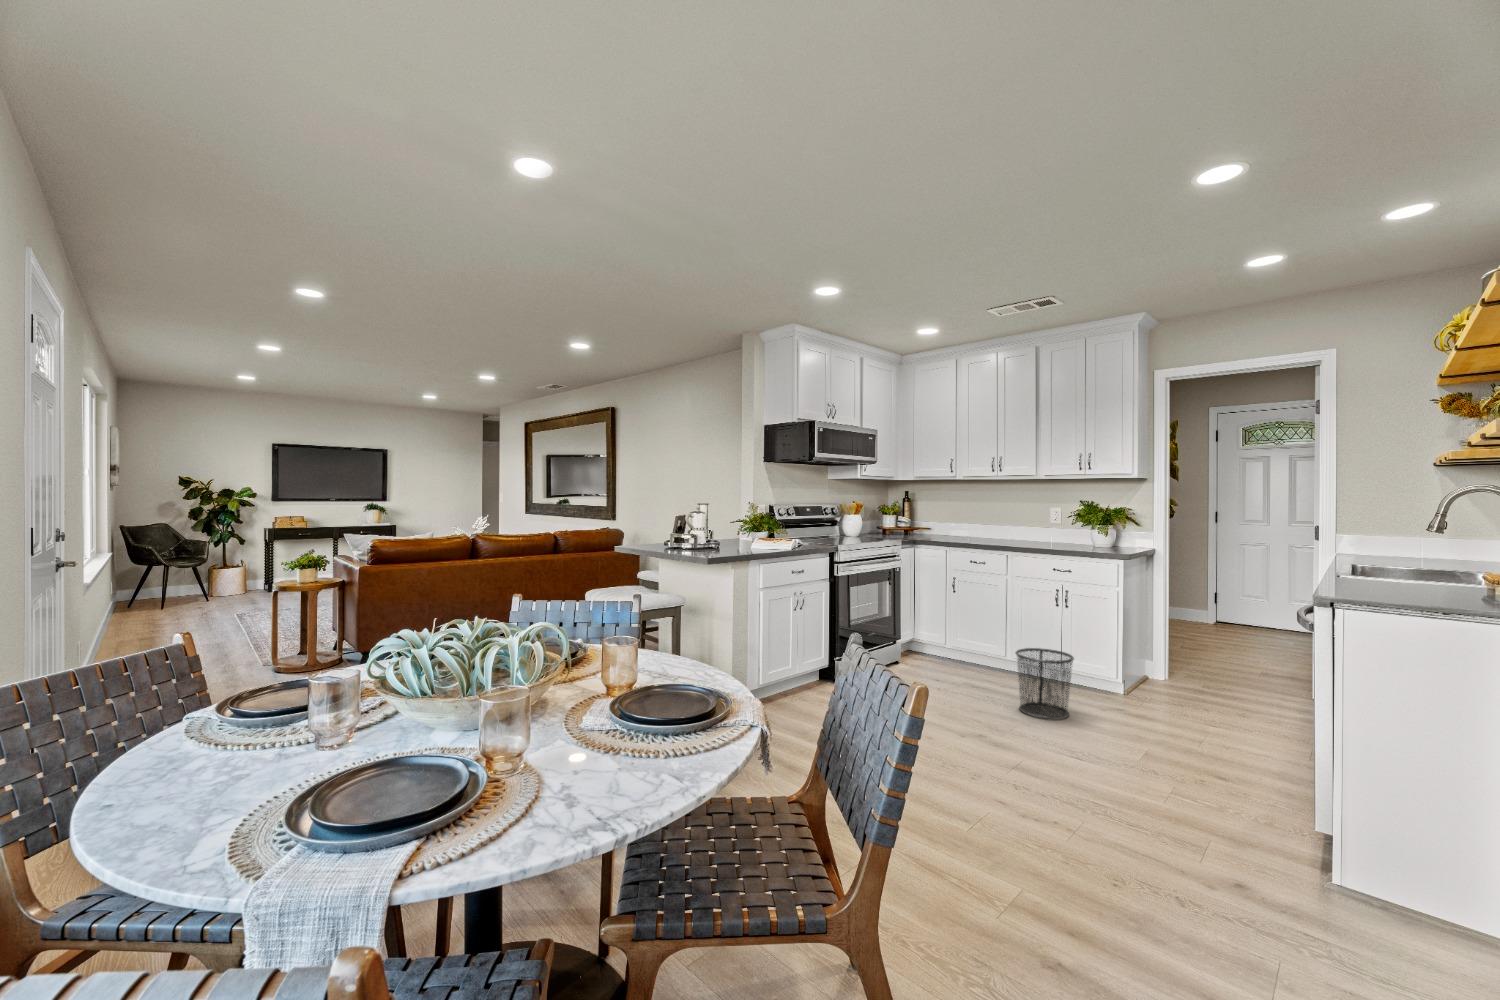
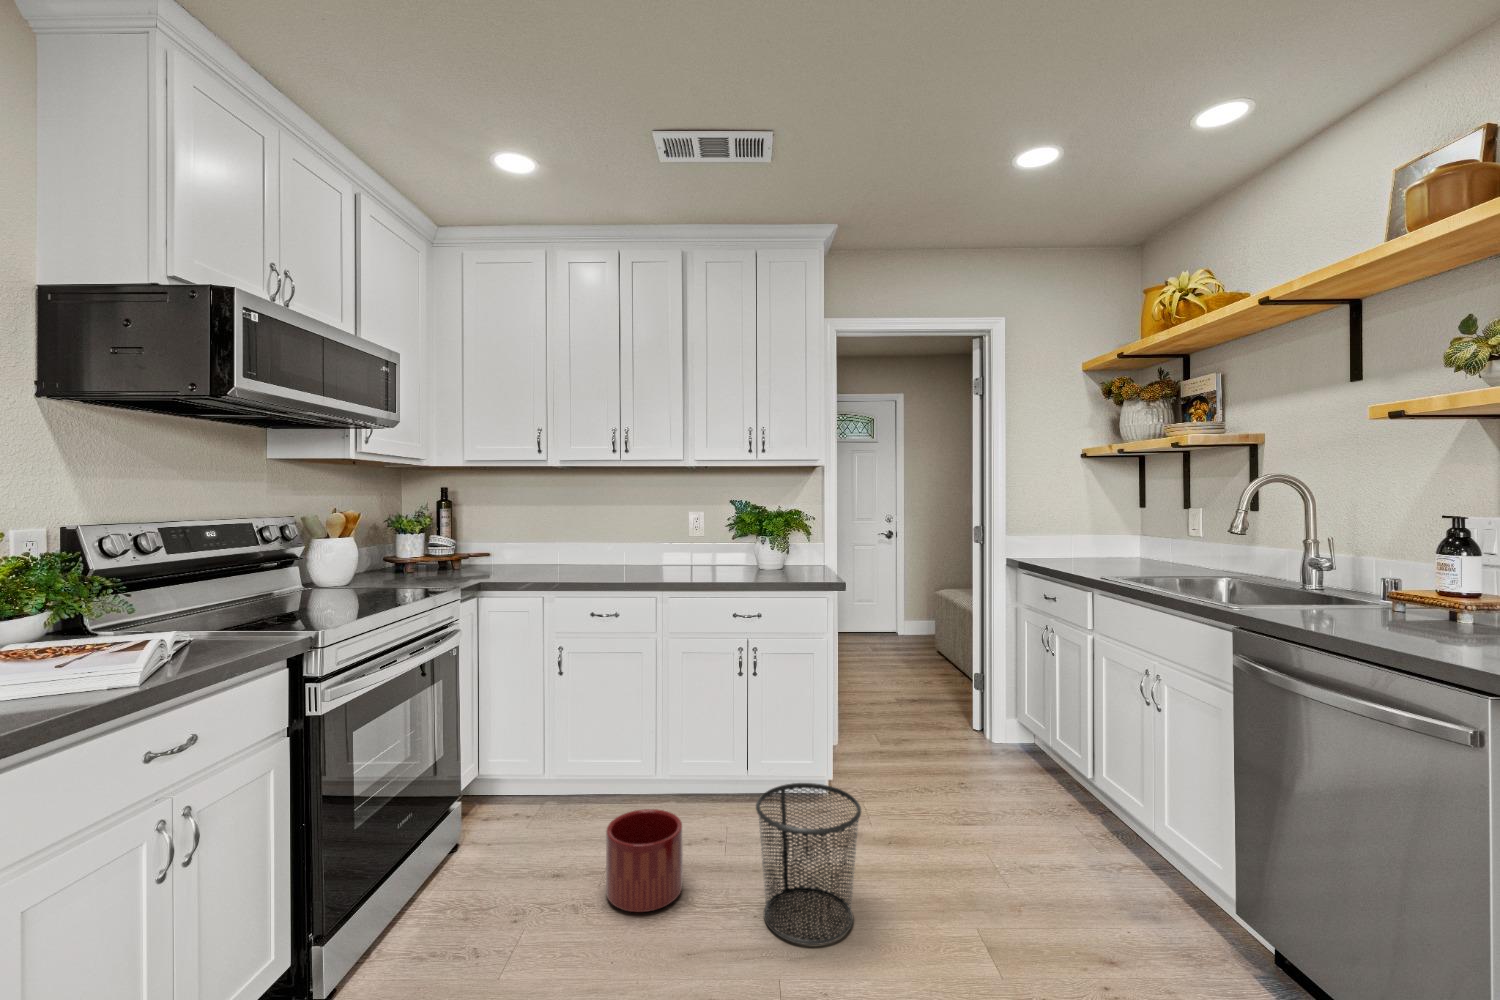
planter: none [951,652,990,693] -> present [606,809,683,912]

